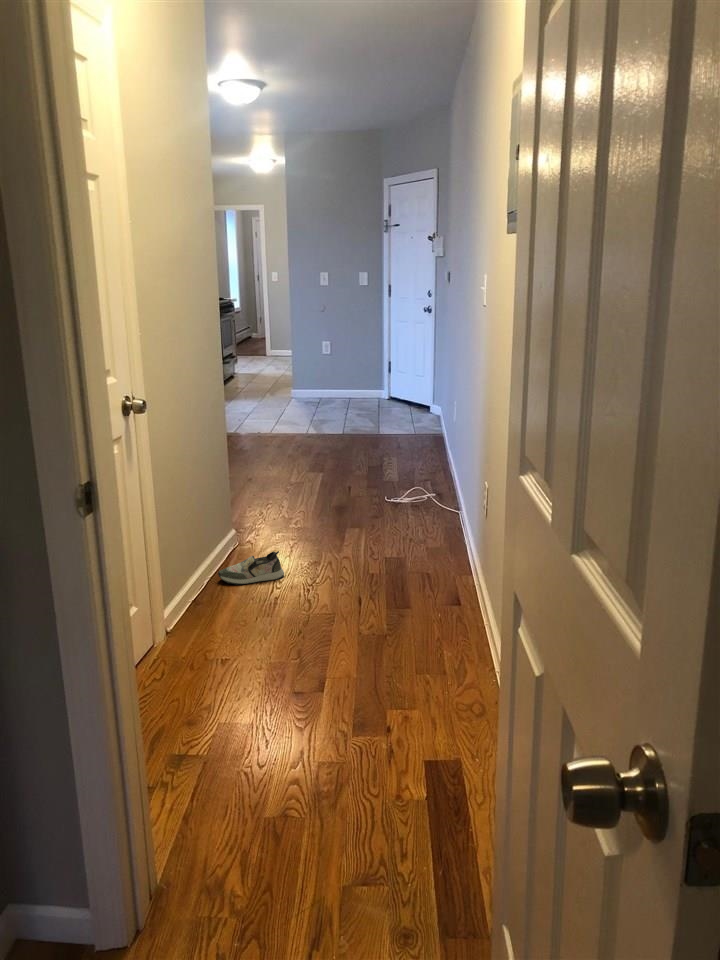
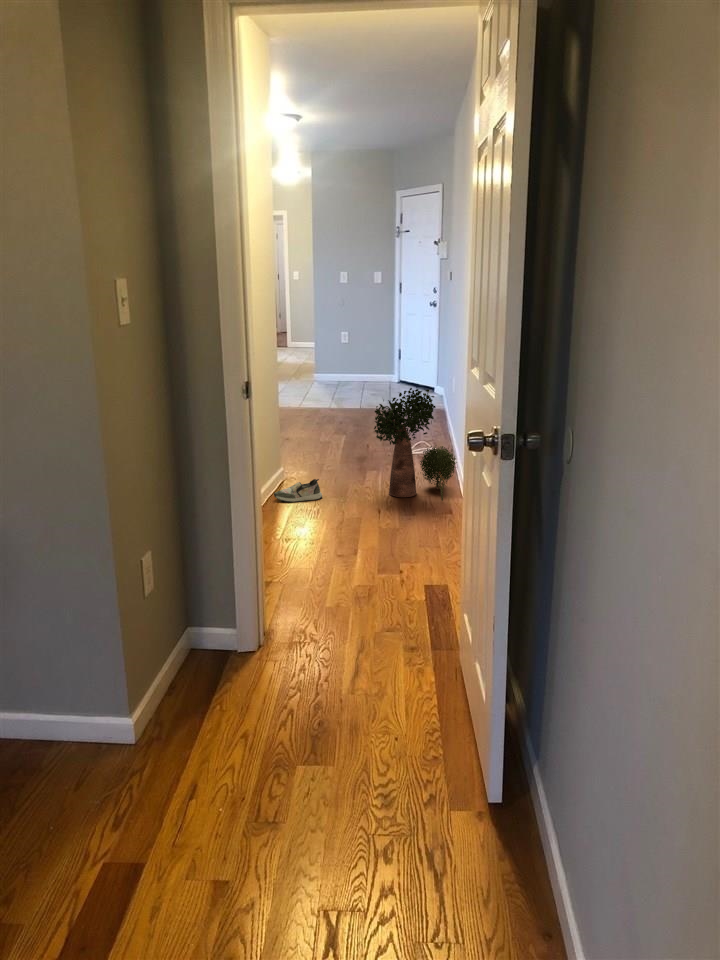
potted plant: none [352,428,464,581] -> present [374,388,457,501]

